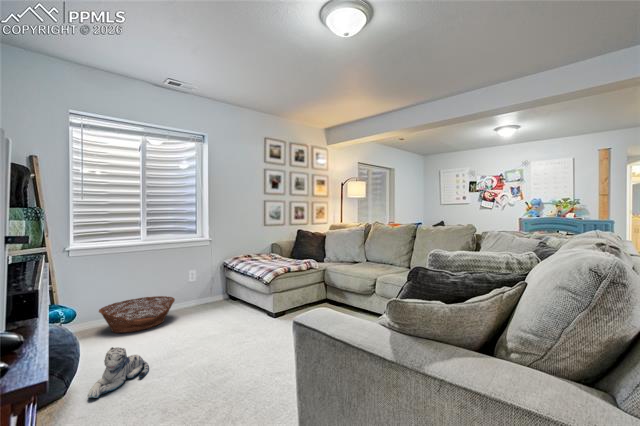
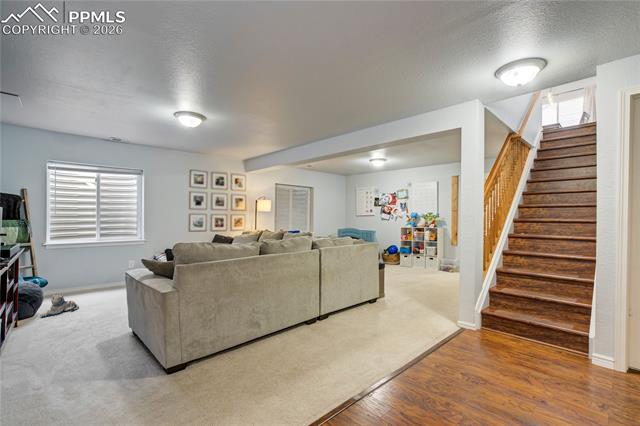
basket: present [99,296,175,333] -> none [61,276,113,295]

